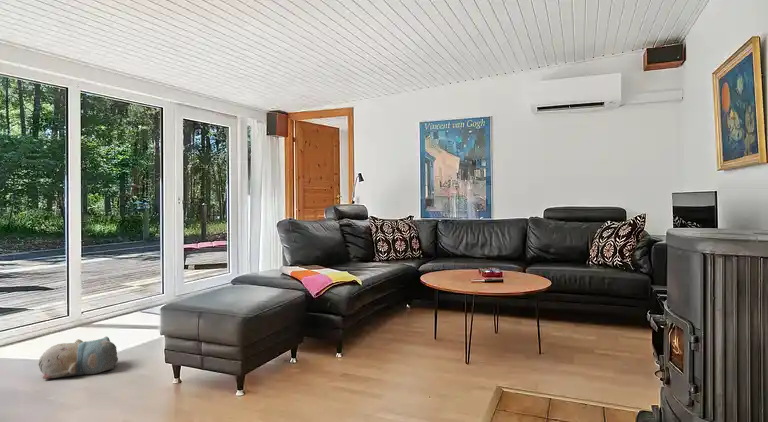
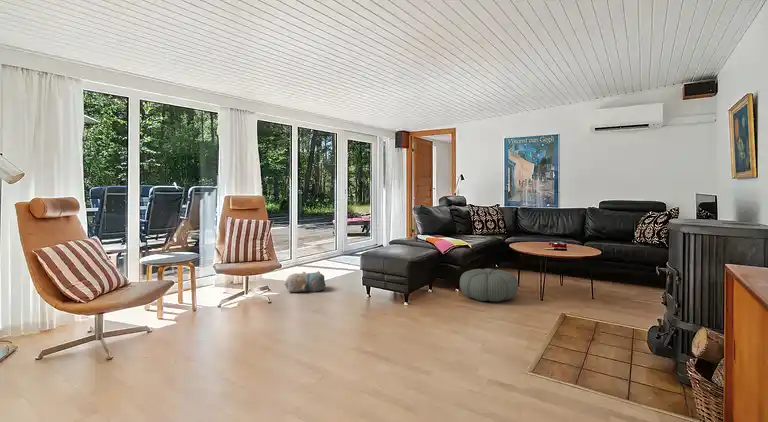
pouf: none [342,316,430,371] -> present [460,269,518,302]

